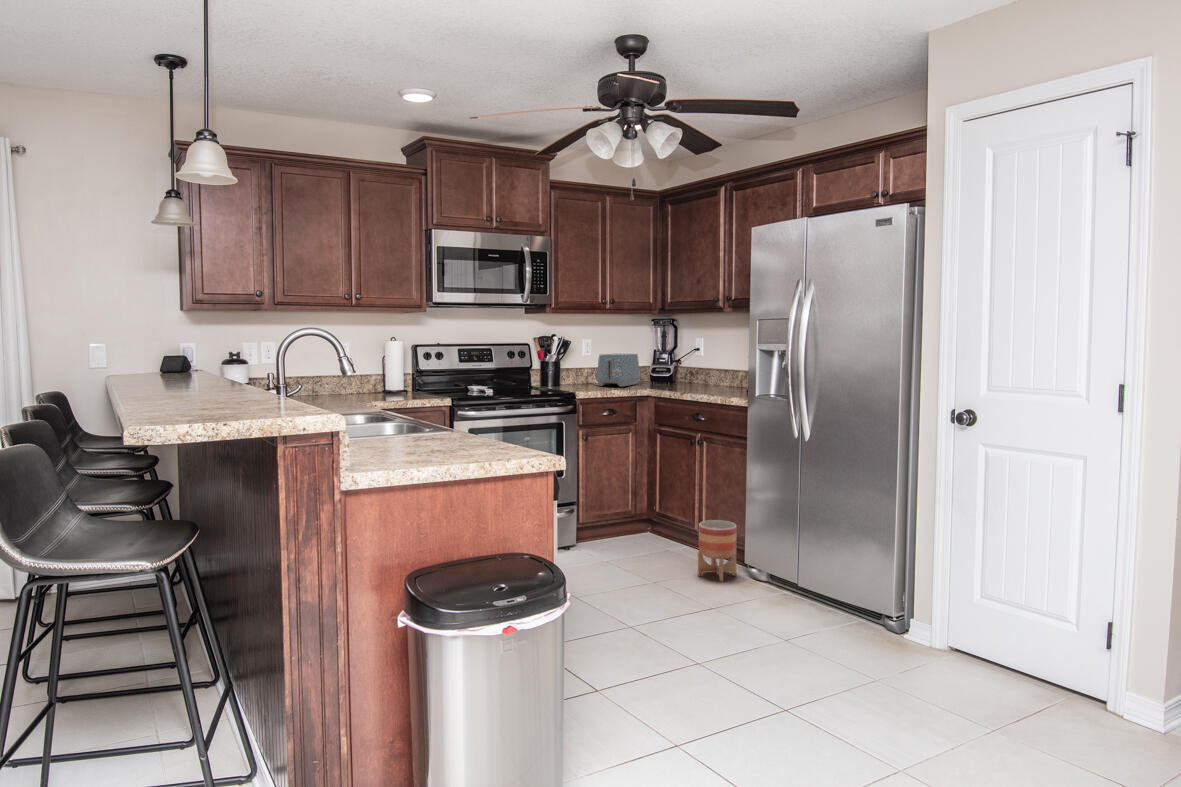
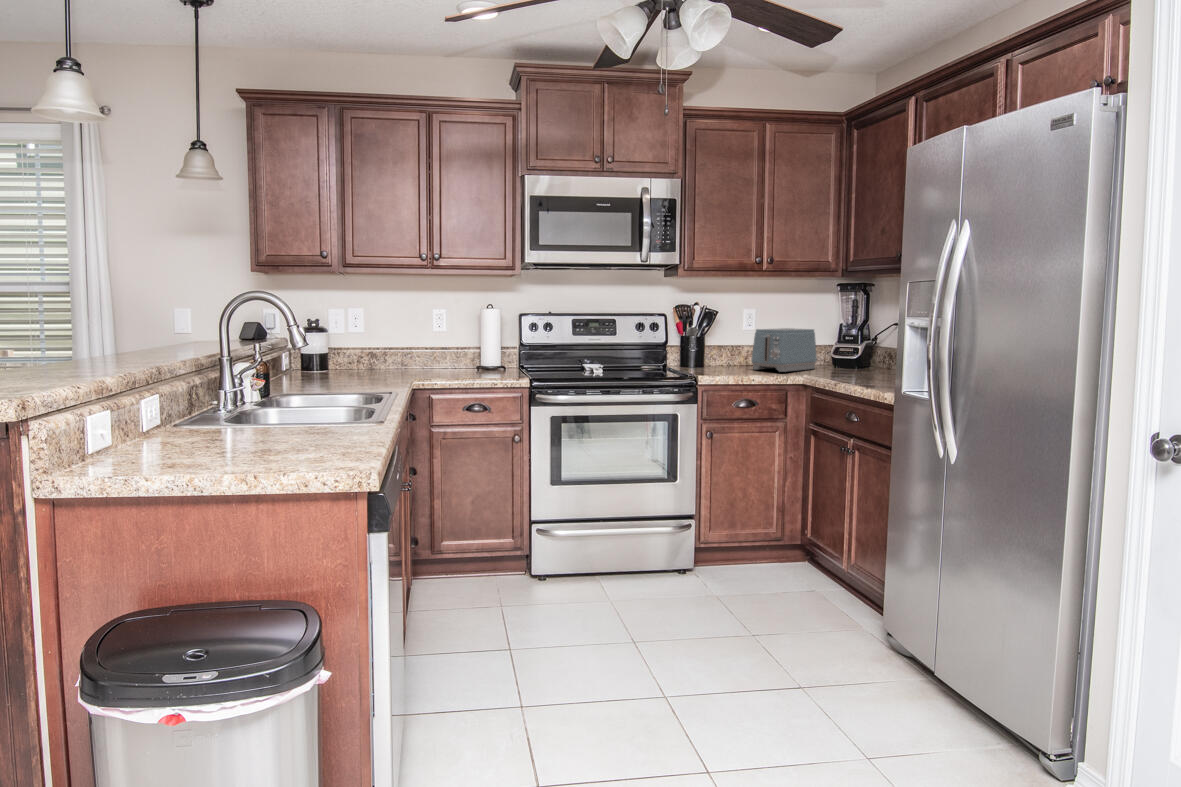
planter: present [698,520,737,581] -> none [816,564,874,652]

